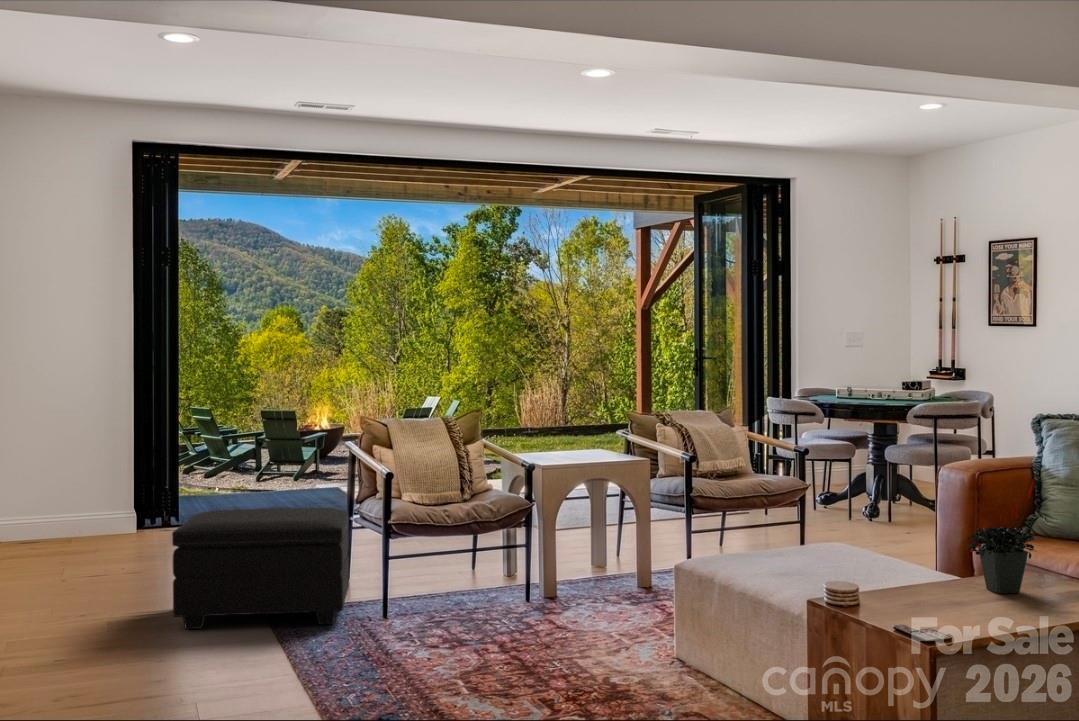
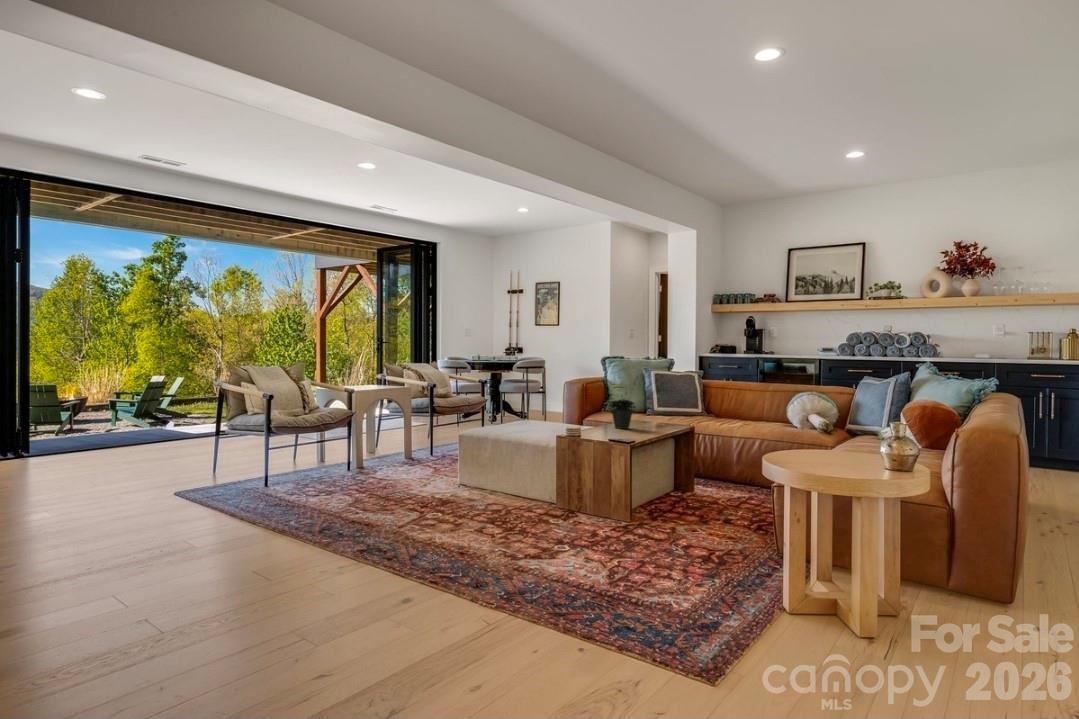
footstool: present [172,507,349,629] -> none [119,421,248,503]

